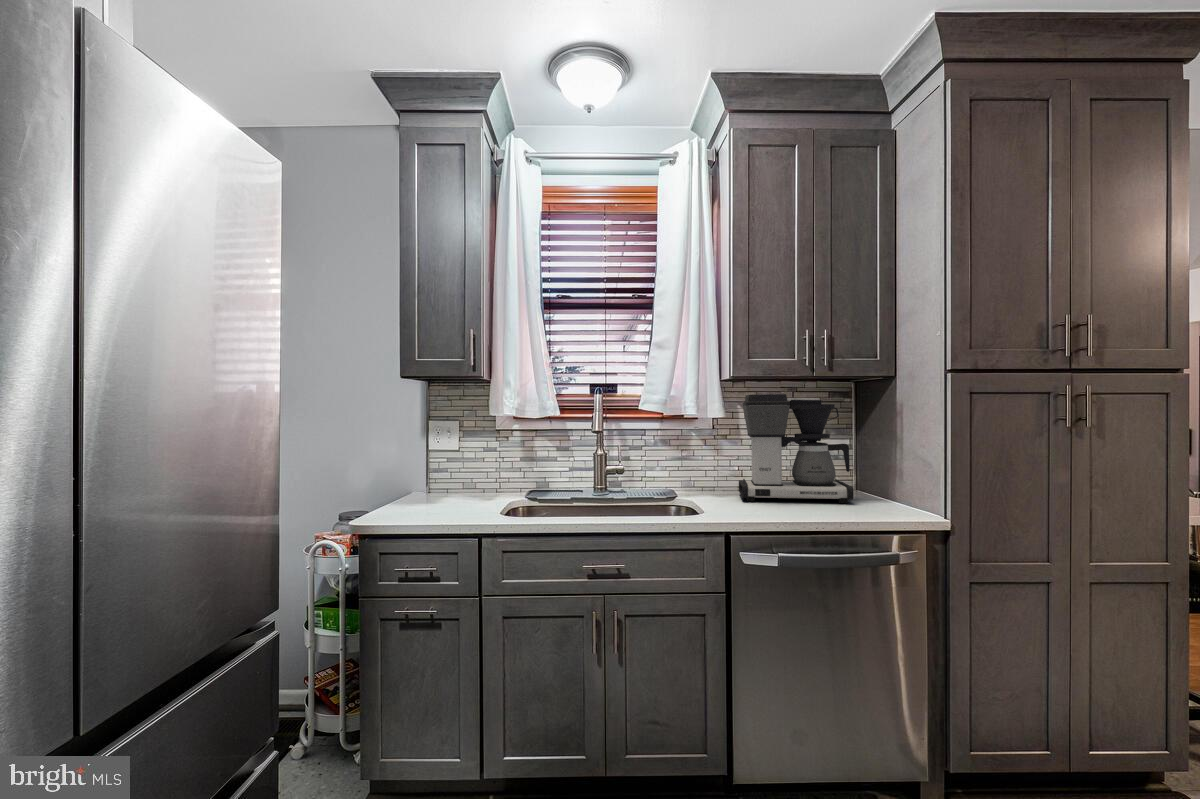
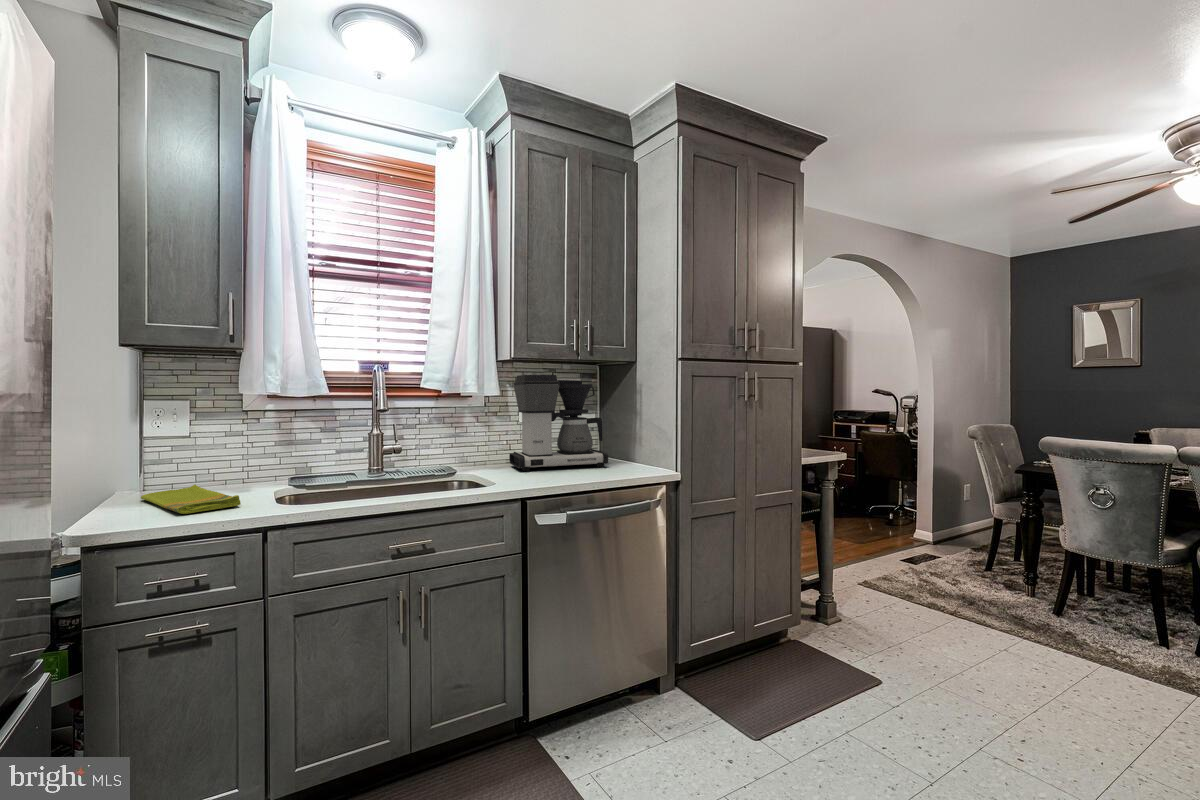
dish towel: none [416,492,471,517] -> present [141,485,241,514]

